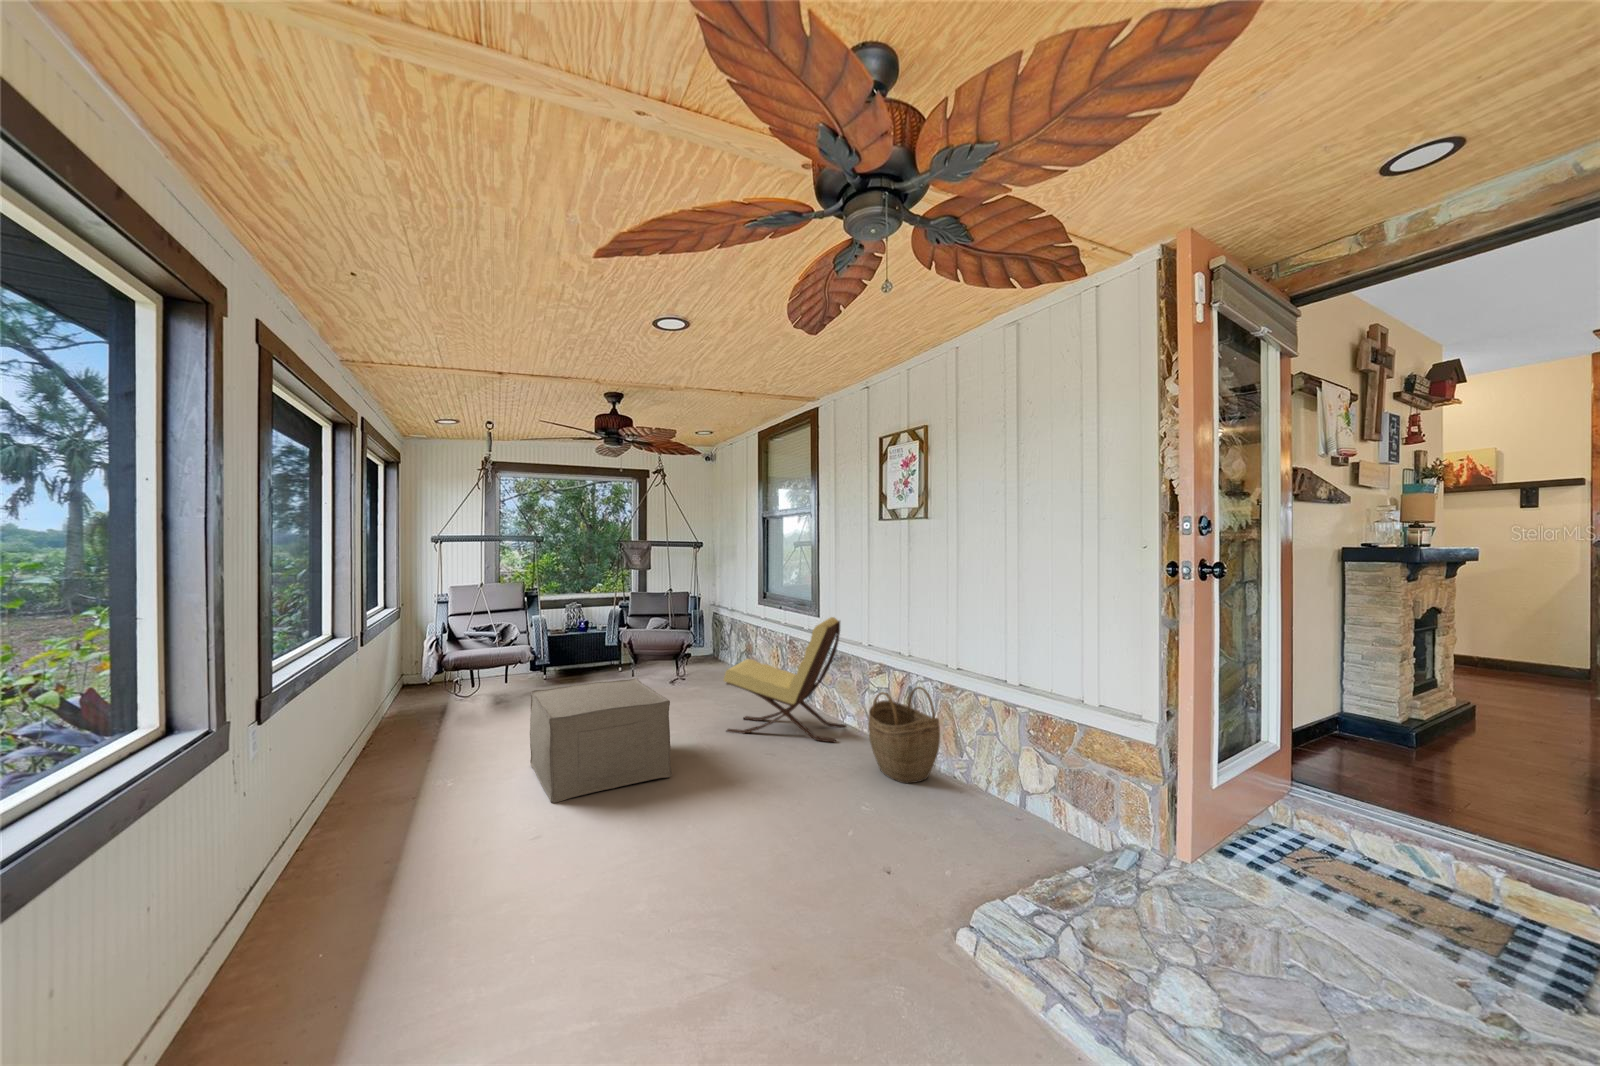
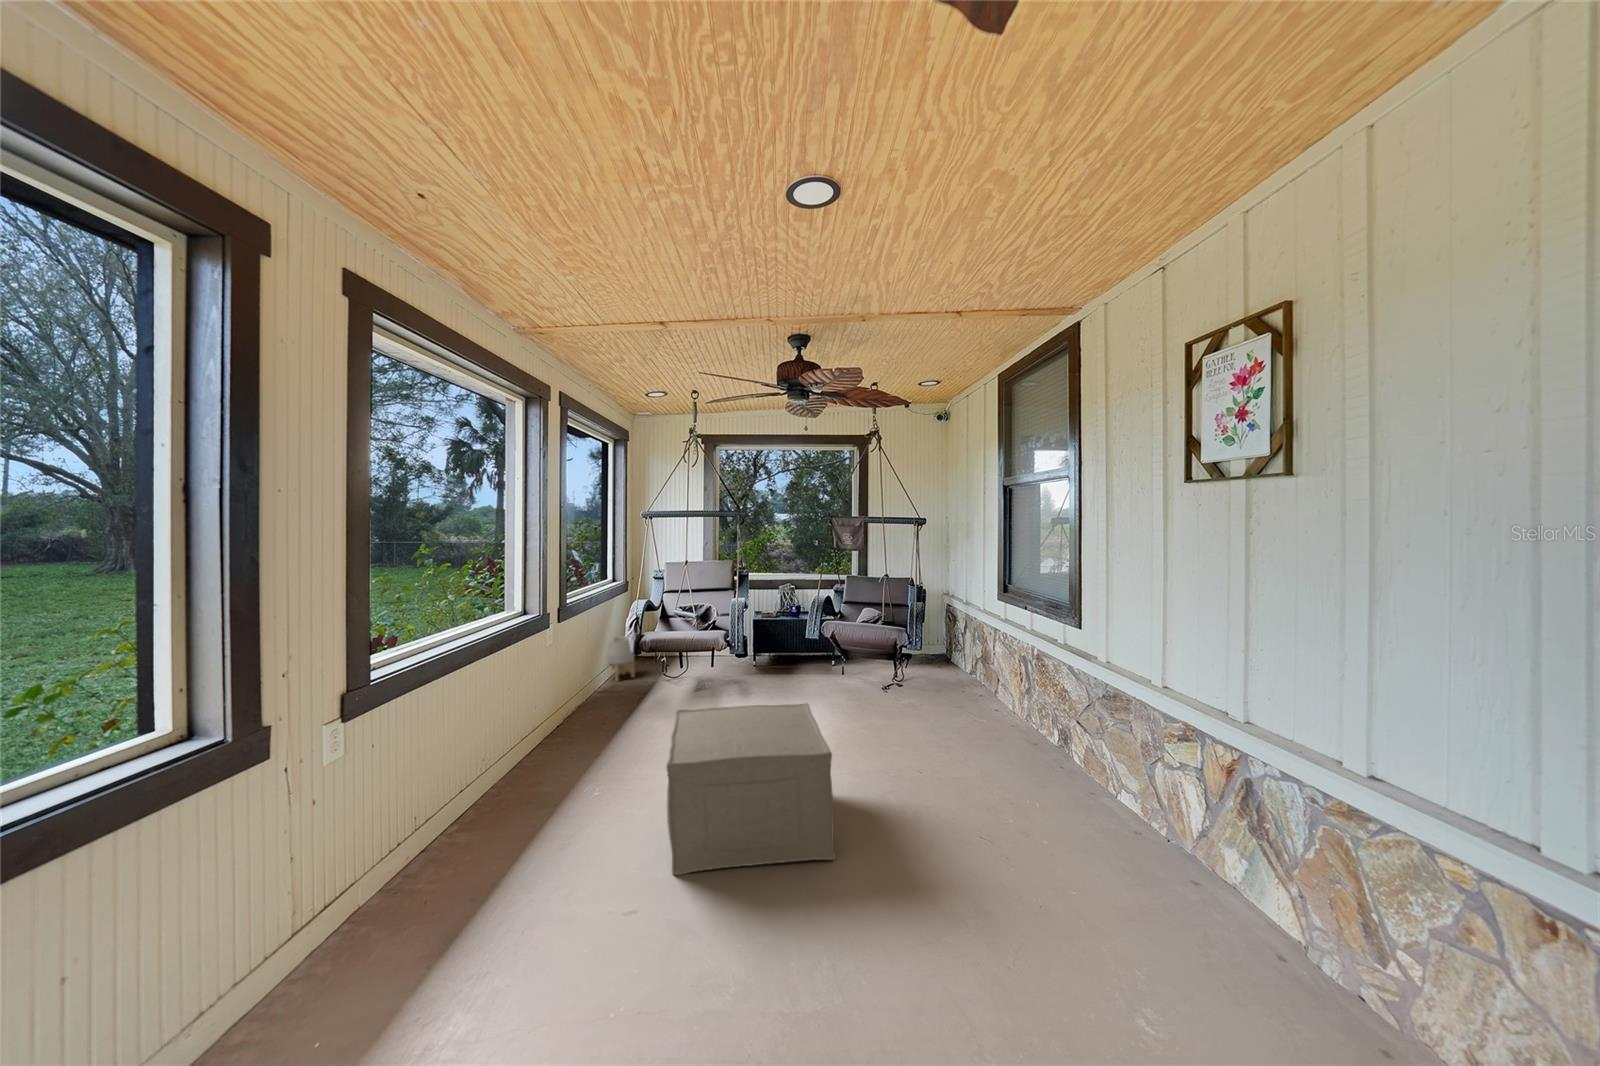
lounge chair: present [723,617,847,742] -> none [929,636,1124,839]
planter: none [398,654,430,697] -> present [607,636,635,681]
woven basket: present [868,687,940,783] -> none [1159,789,1316,973]

